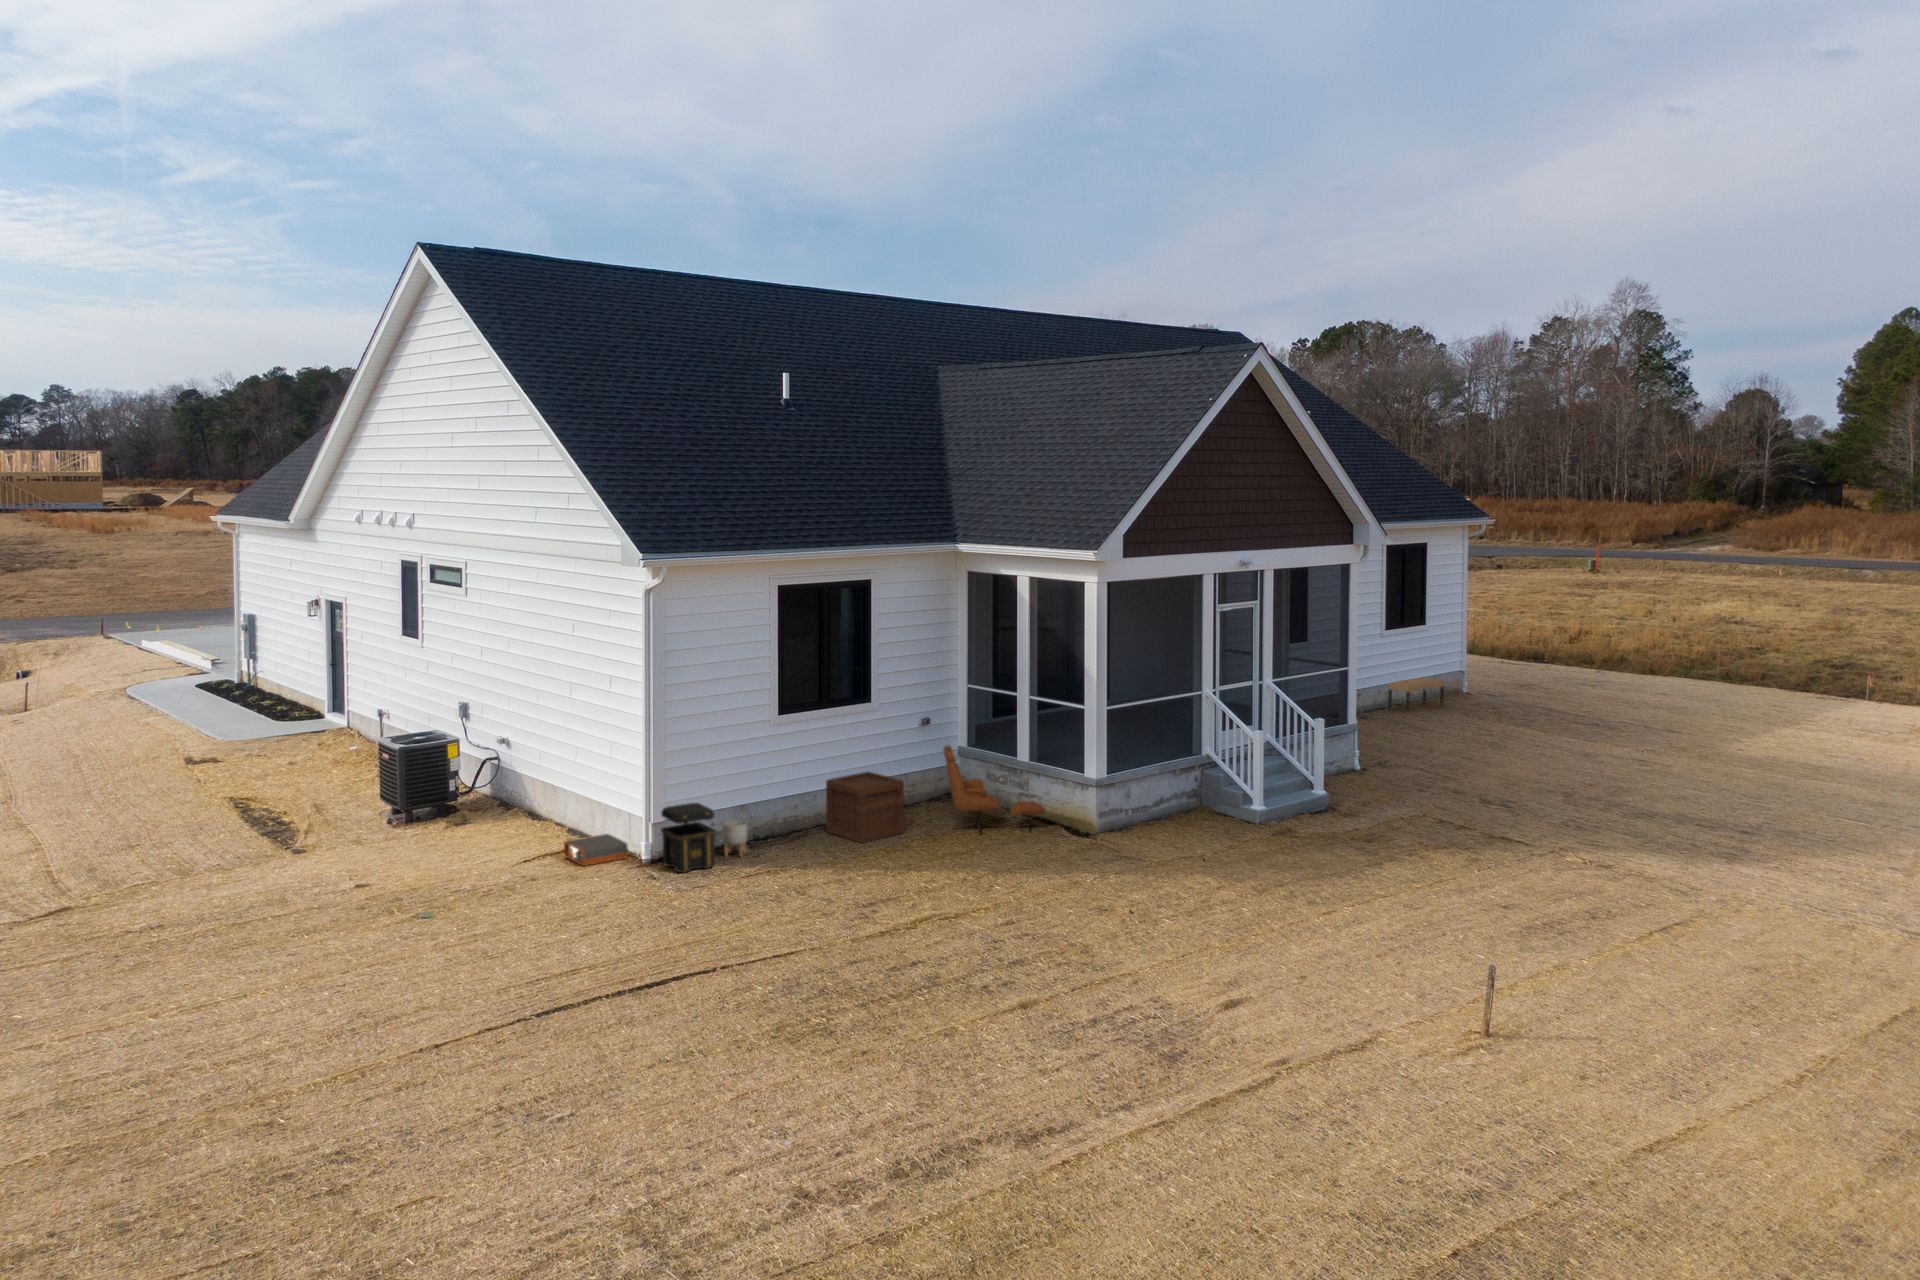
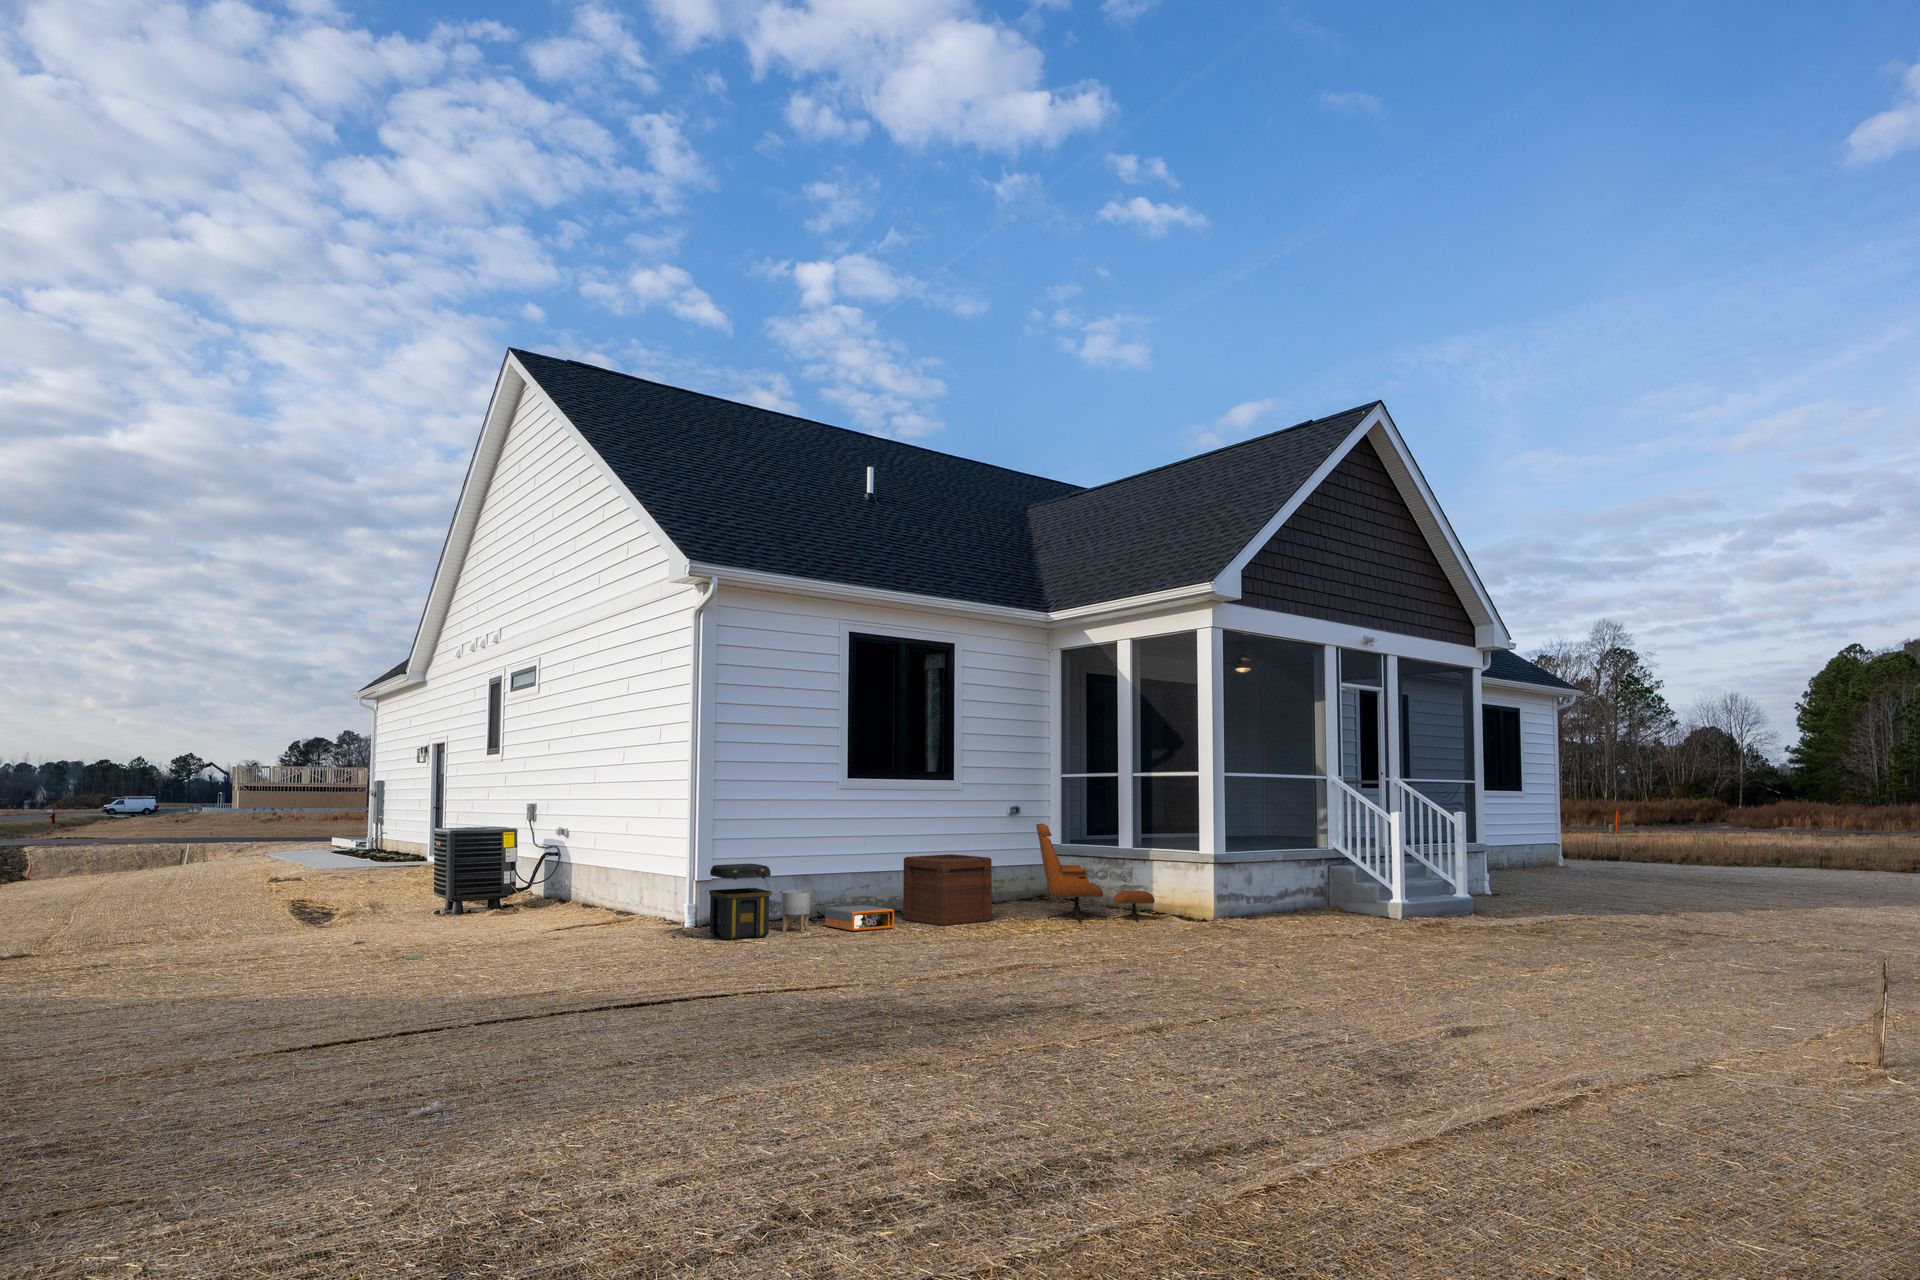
bench: present [1388,677,1445,711] -> none [1500,837,1560,869]
storage box: present [564,834,628,866] -> present [825,905,894,931]

